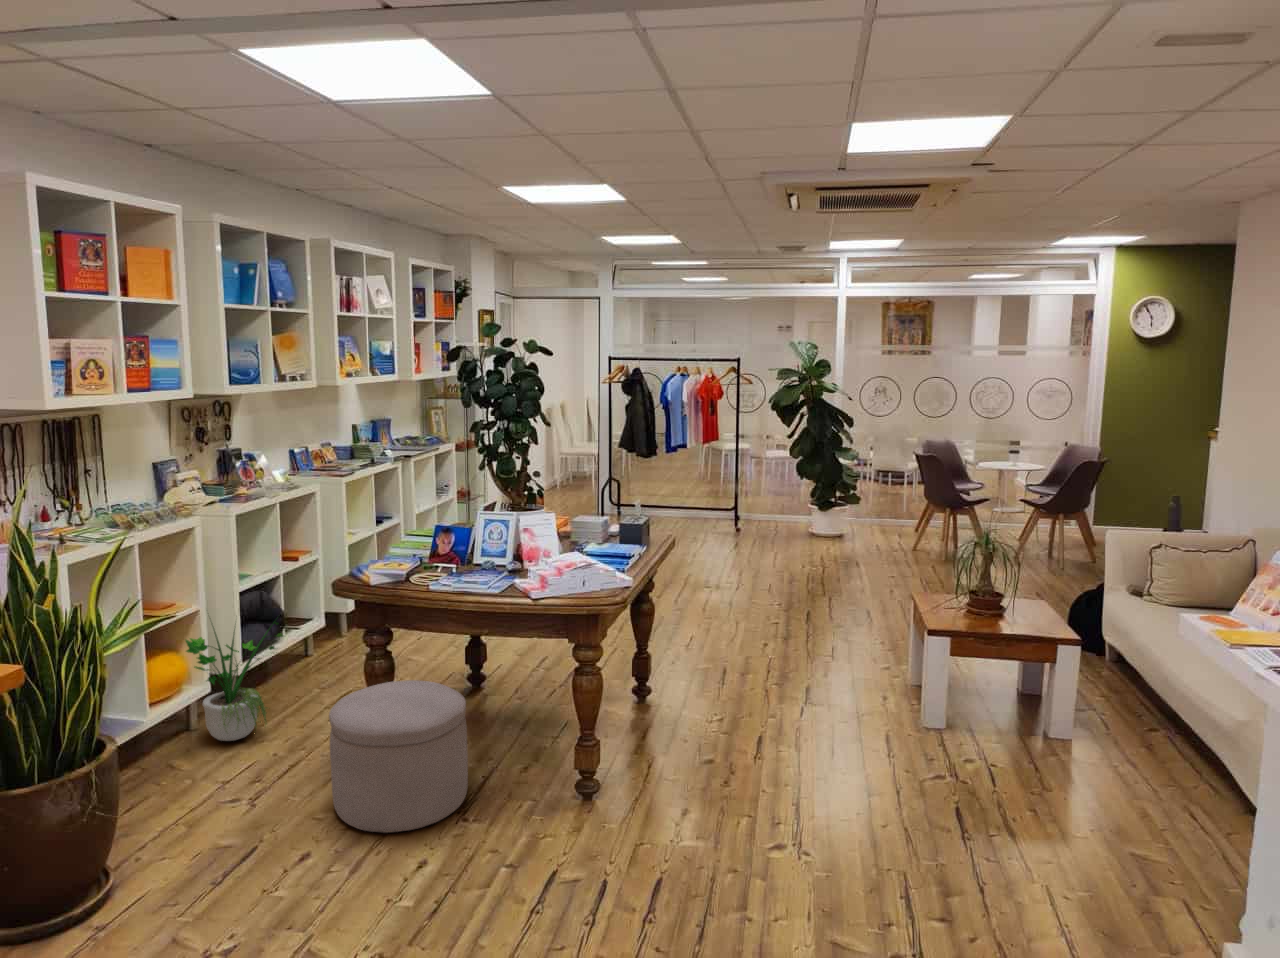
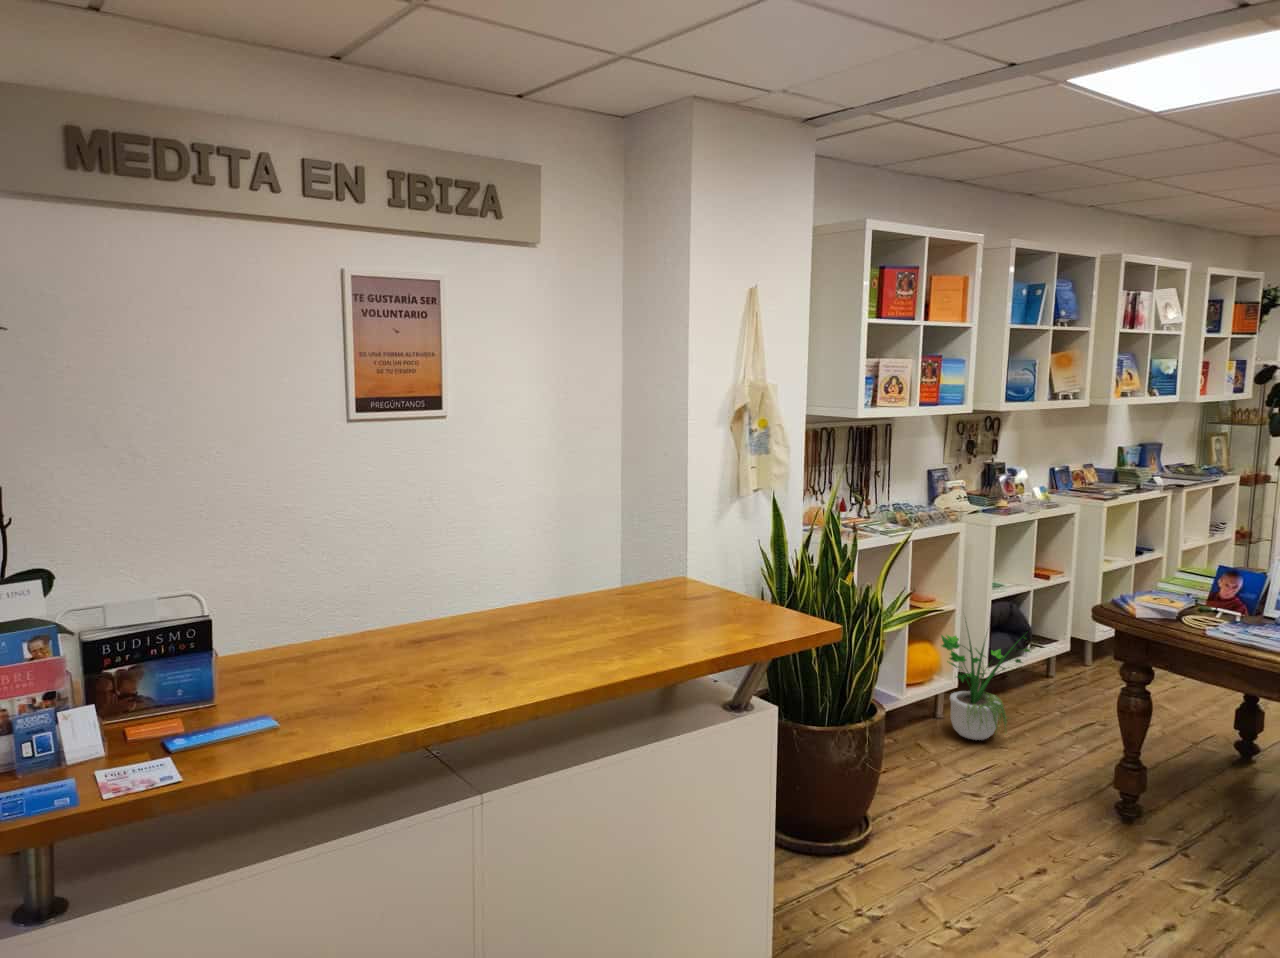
ottoman: present [329,680,468,833] -> none [1071,724,1239,889]

